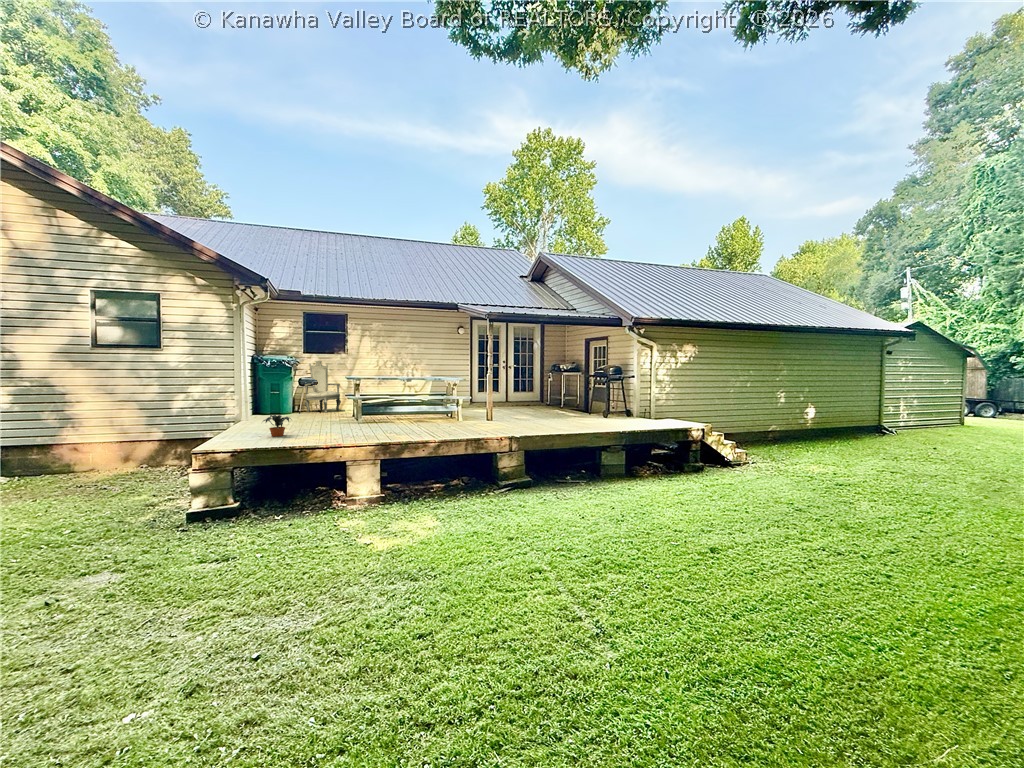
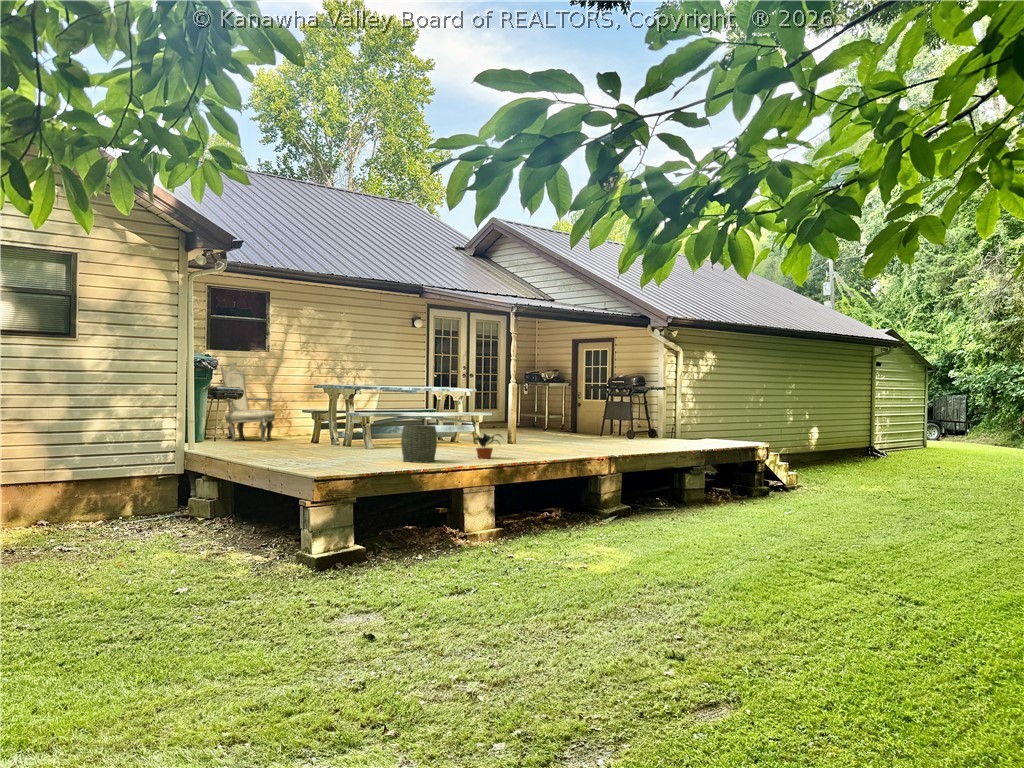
woven basket: none [307,409,337,439] -> present [401,425,437,462]
potted plant: present [263,415,291,436] -> present [474,433,502,459]

